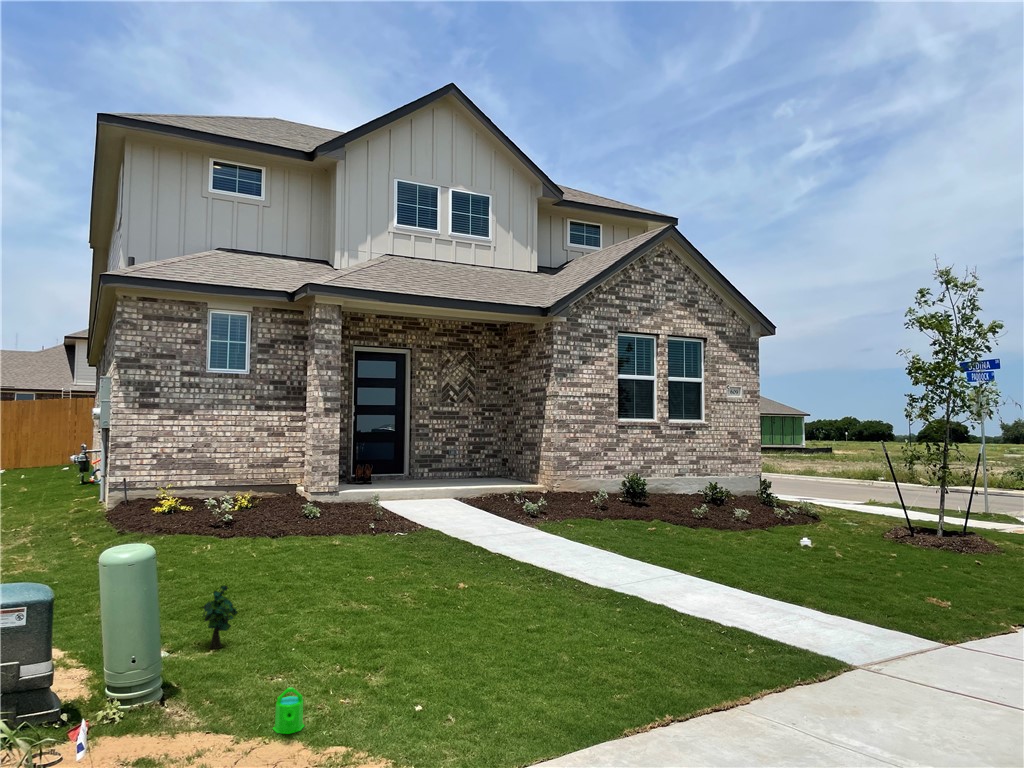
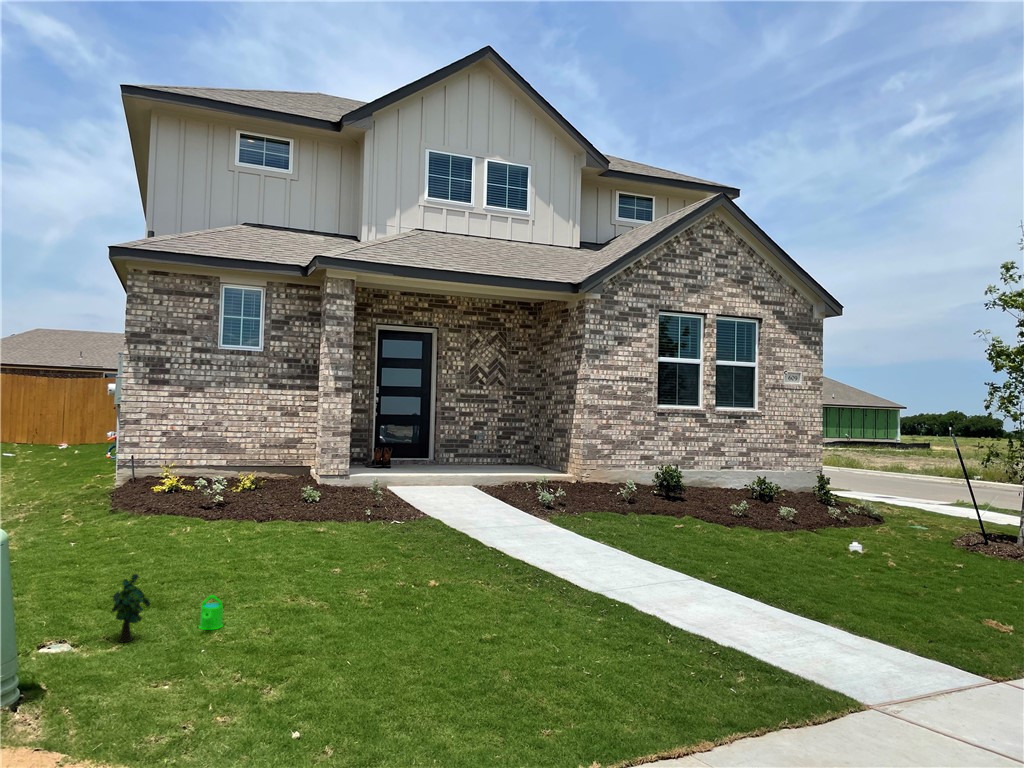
watering can: present [273,687,305,734] -> present [198,595,223,630]

